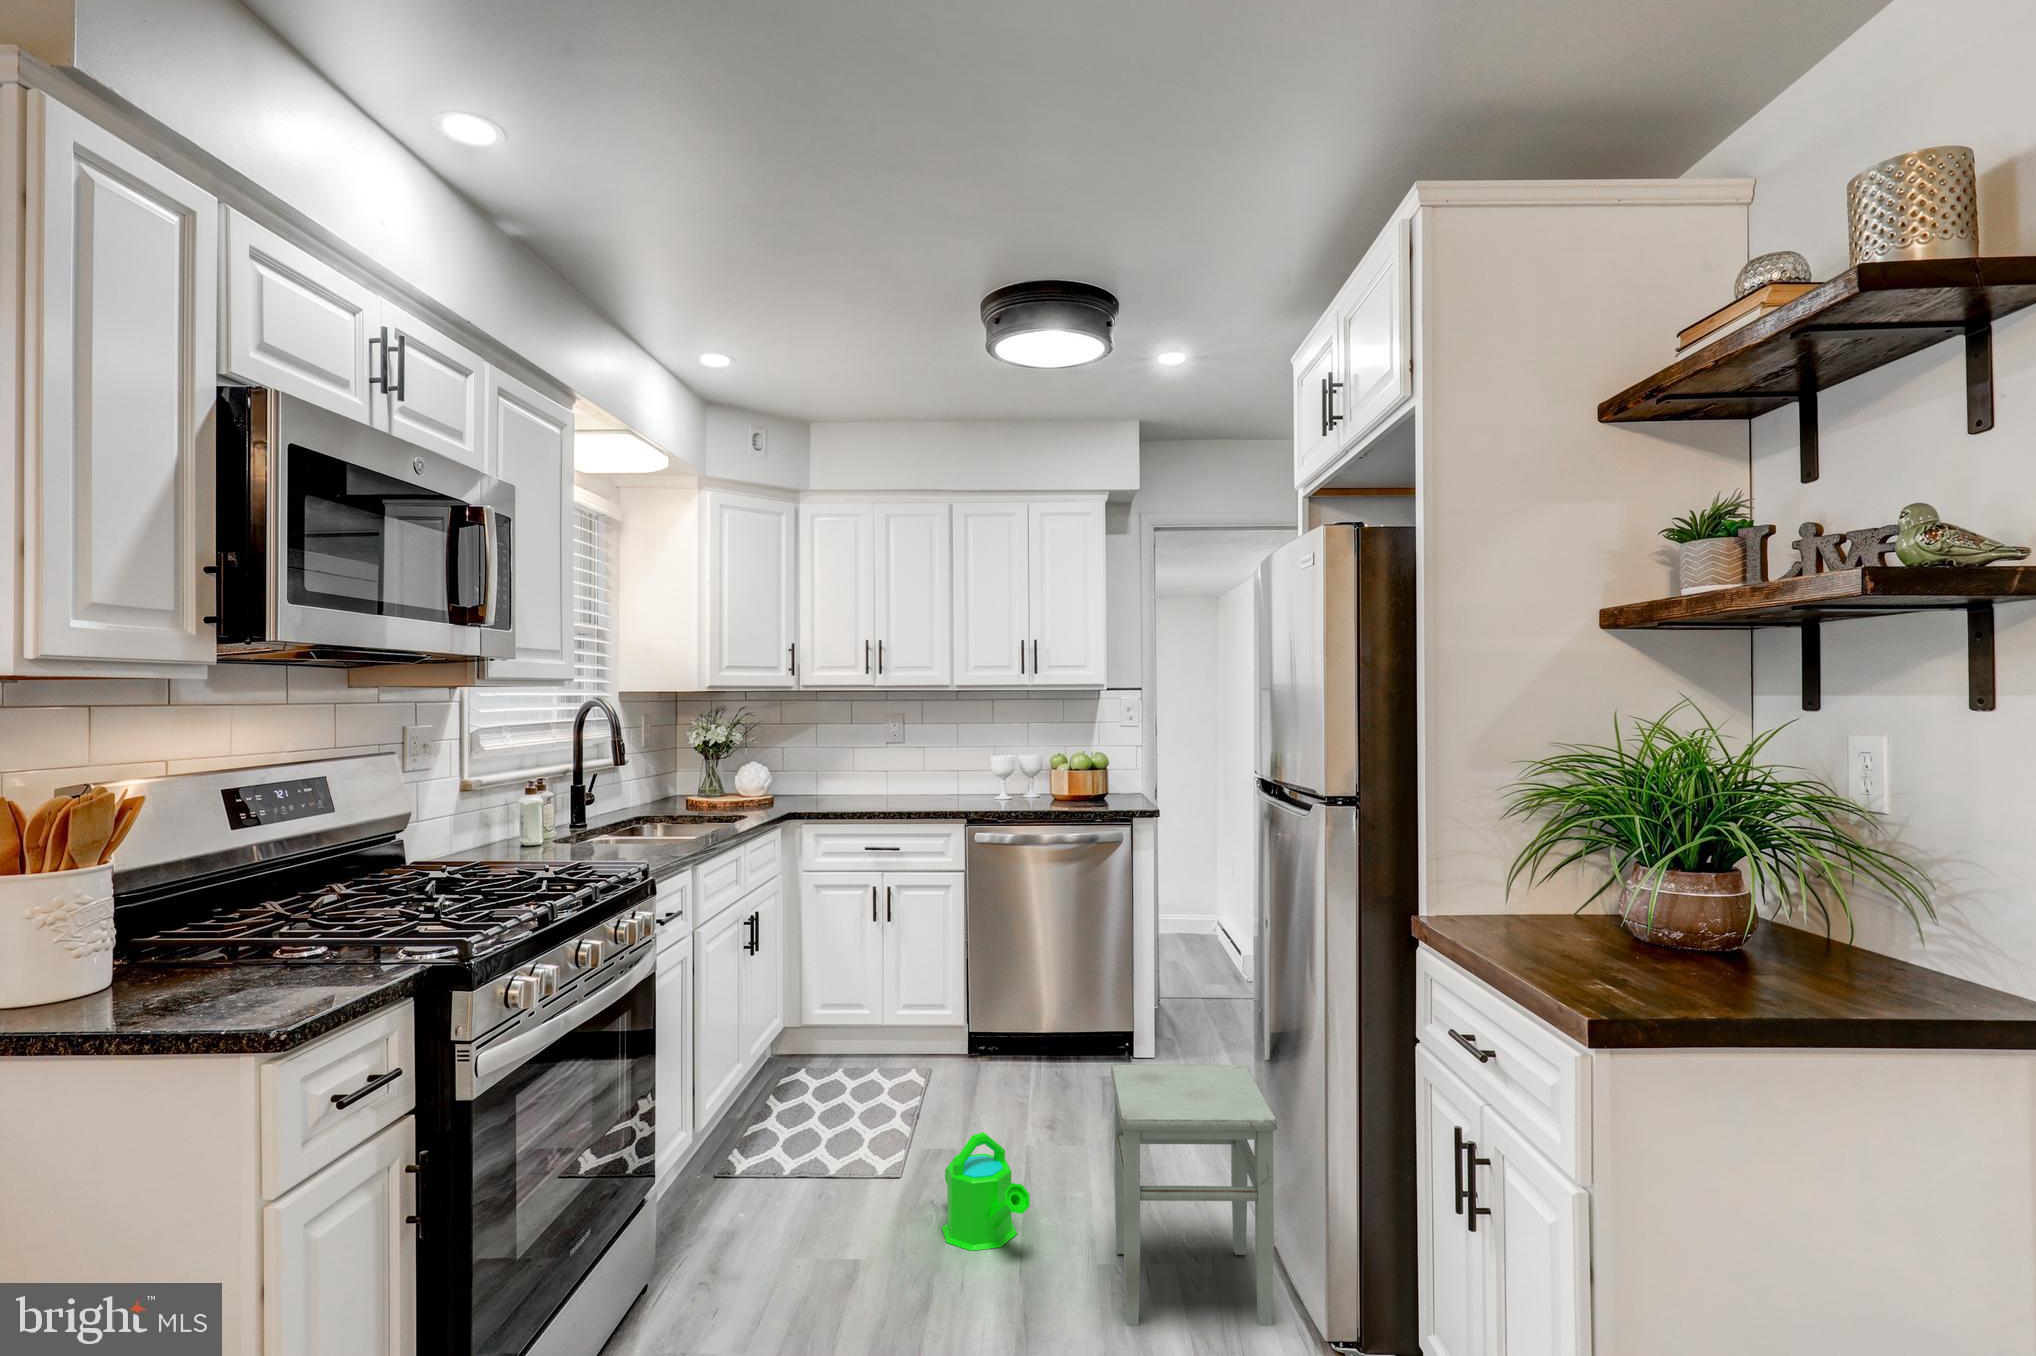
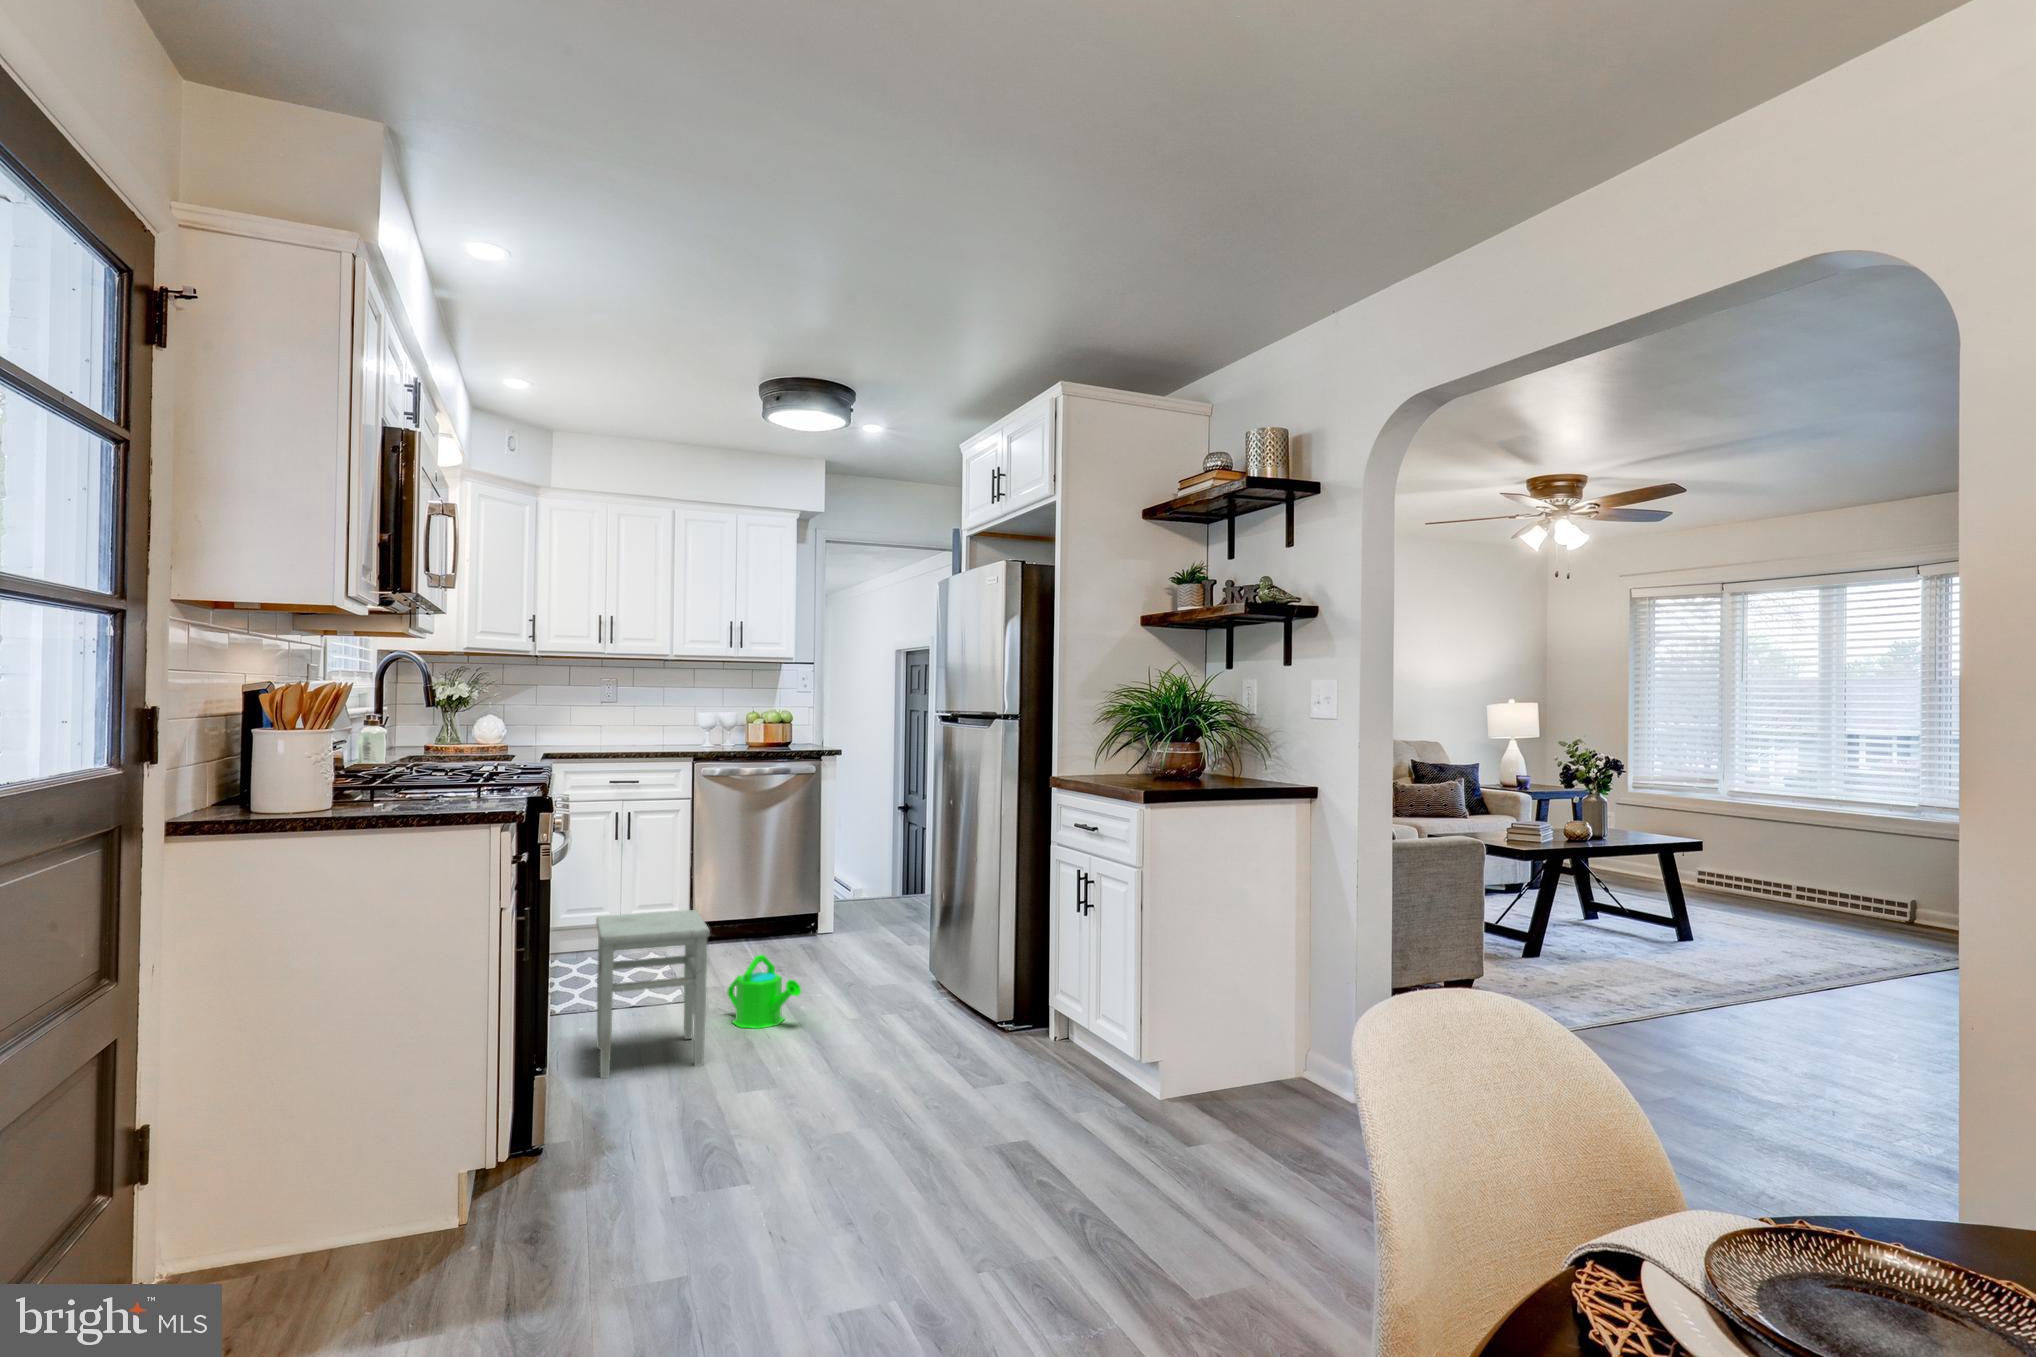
stool: present [1111,1064,1277,1326] -> present [596,910,710,1078]

